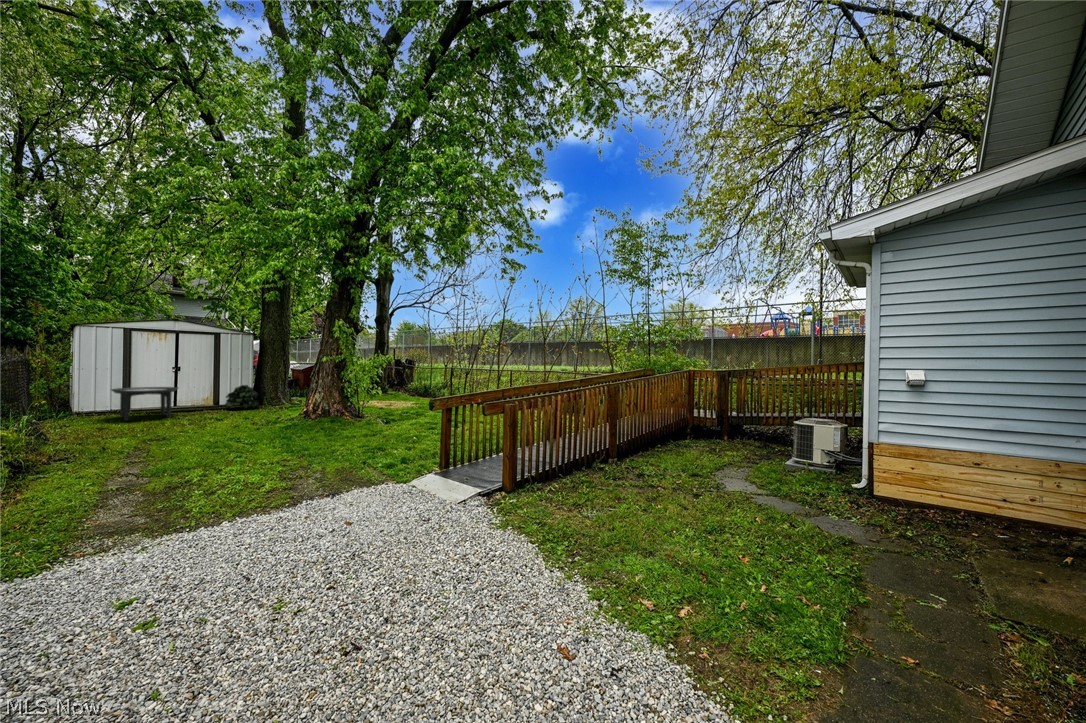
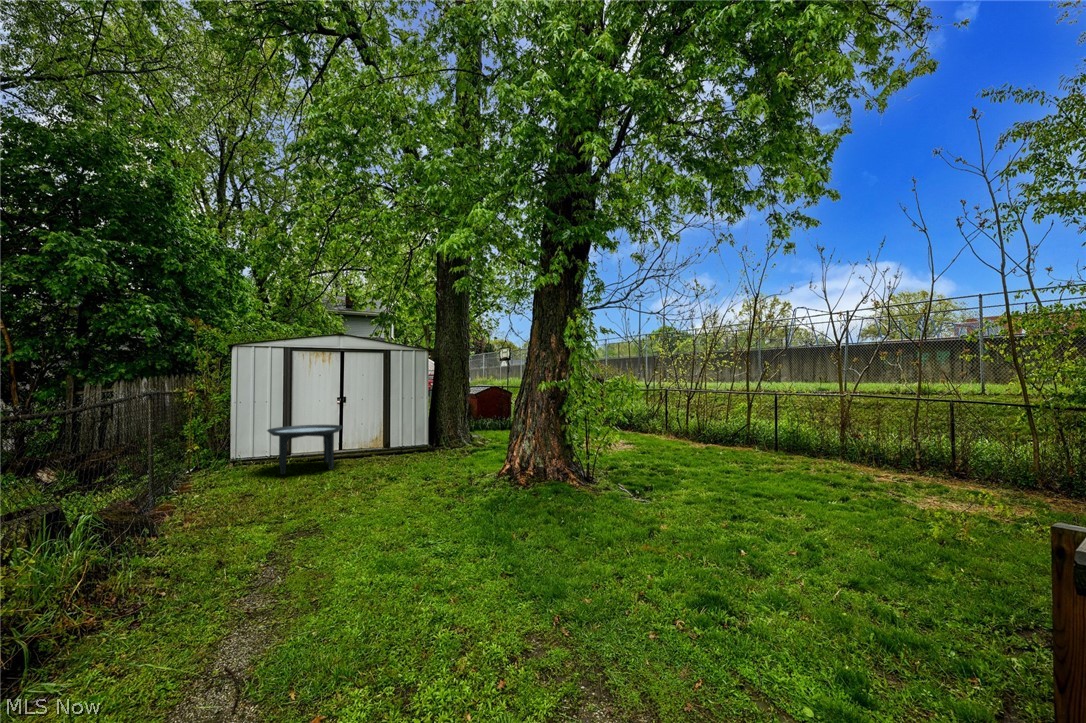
potted plant: present [225,385,260,409] -> none [397,420,437,456]

